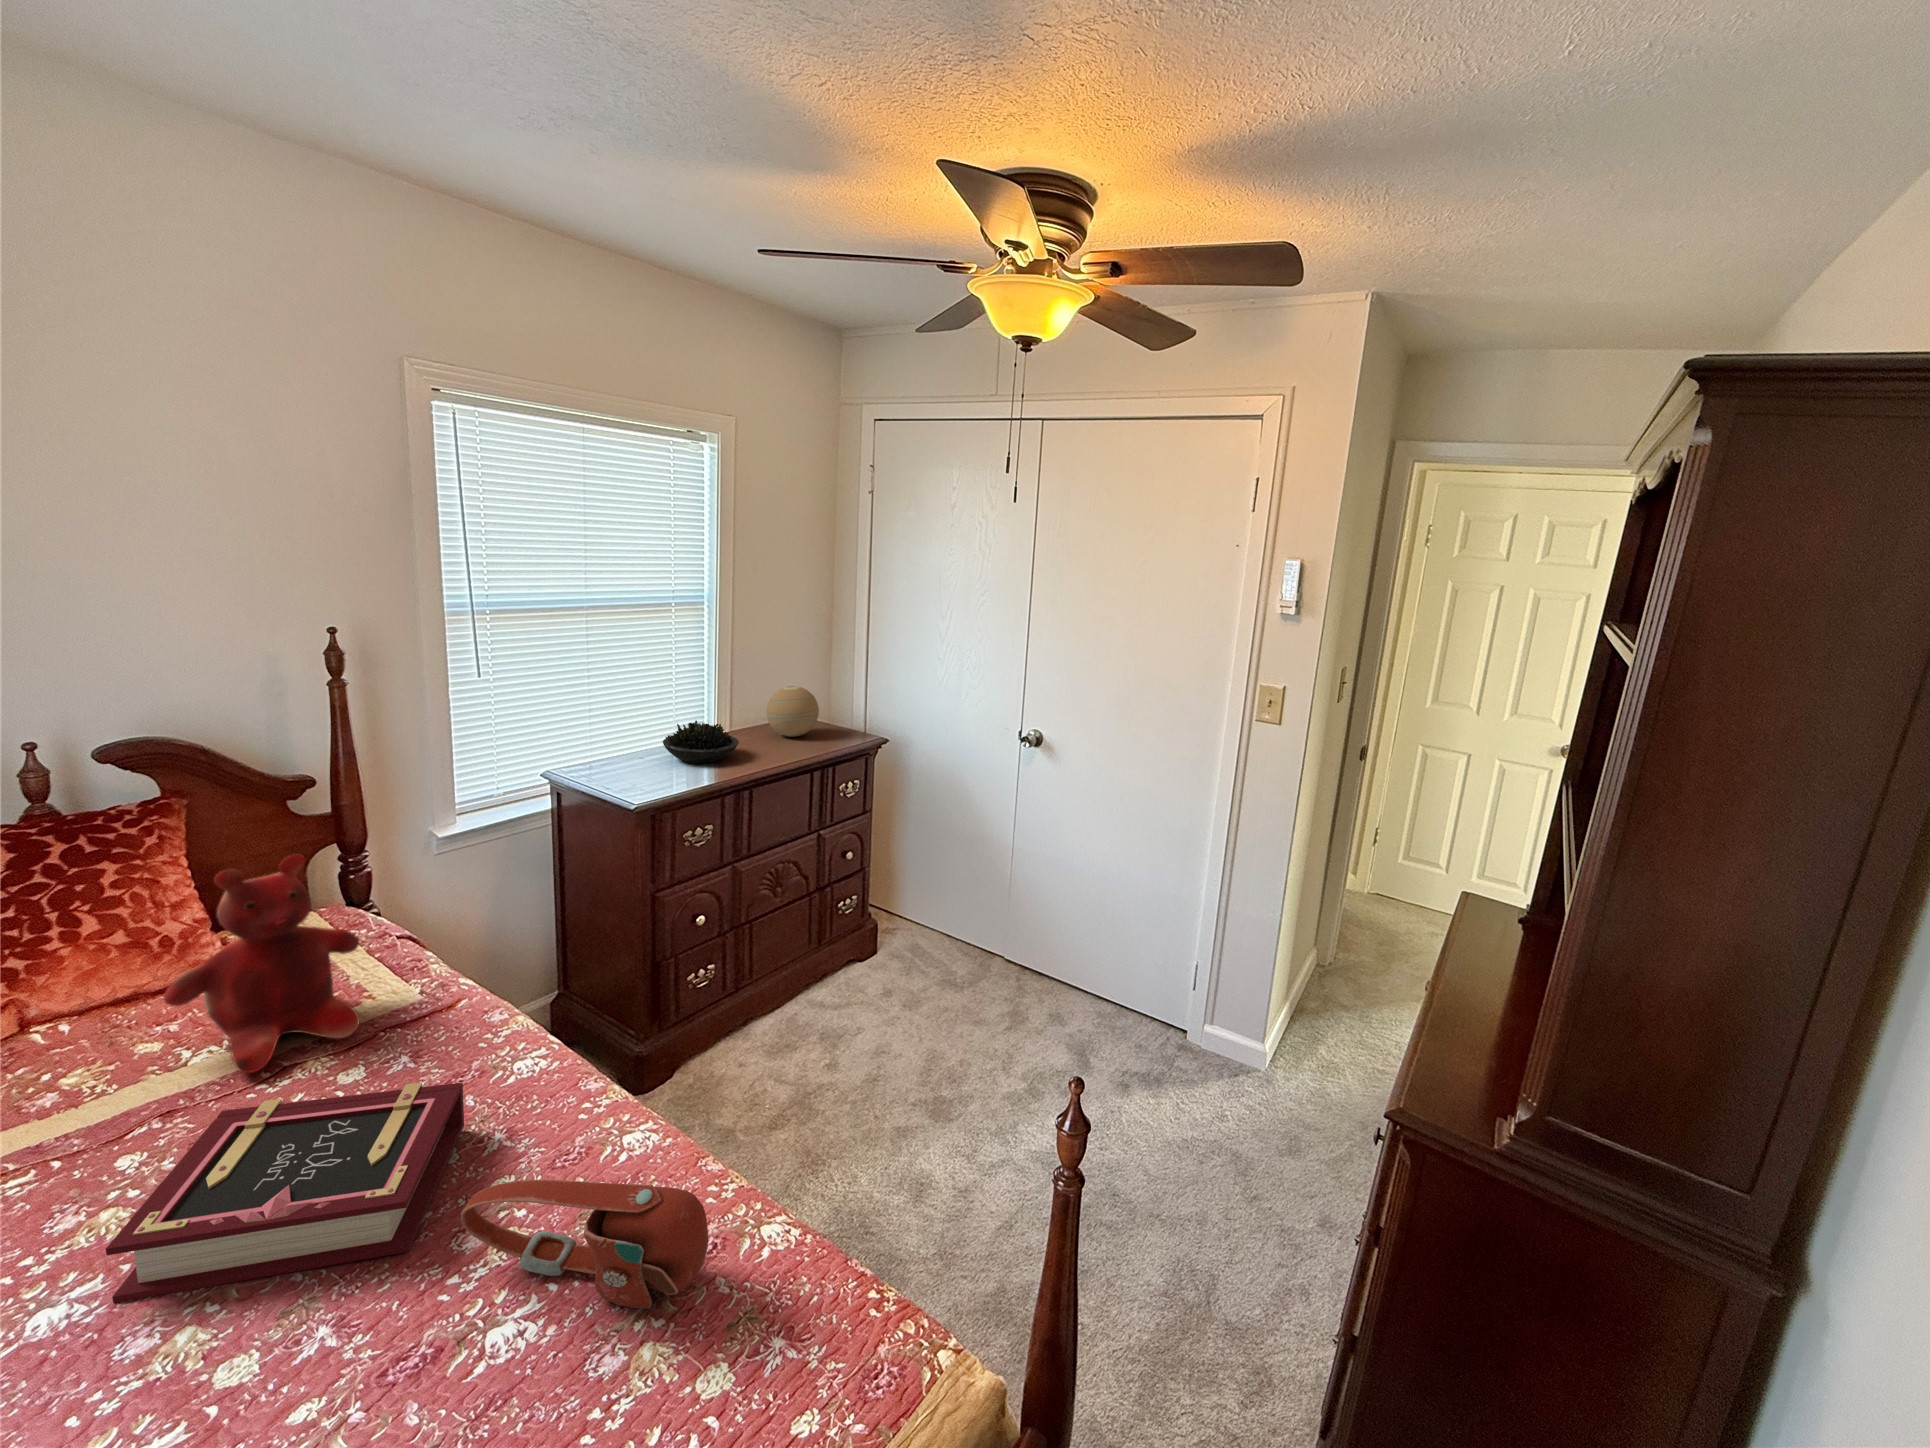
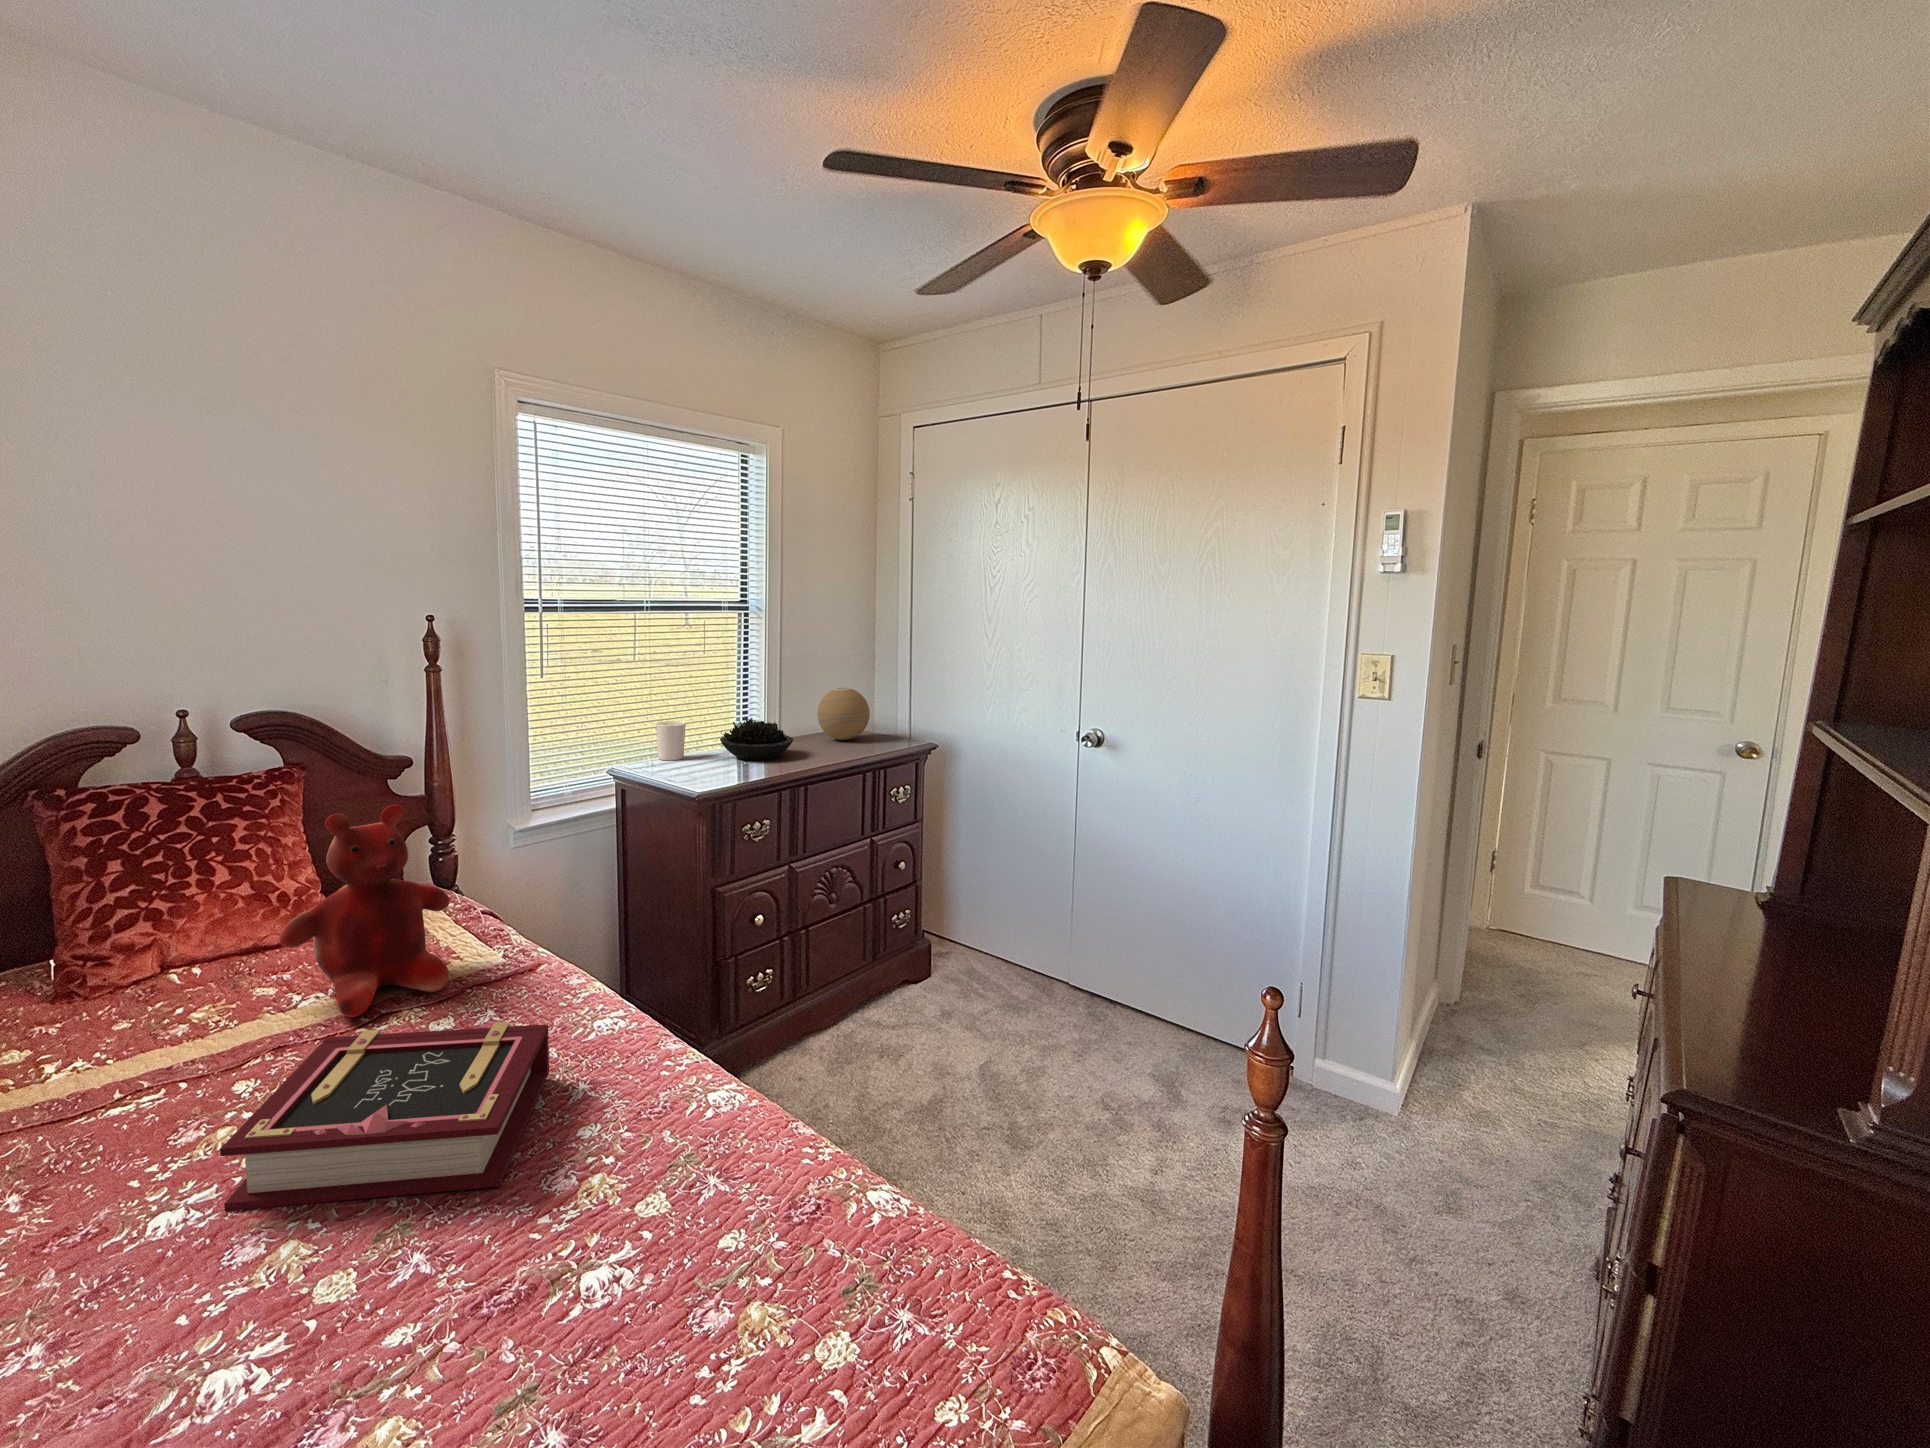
candle holder: none [595,722,627,762] -> present [656,721,686,760]
handbag: present [461,1180,708,1309] -> none [552,1105,815,1266]

